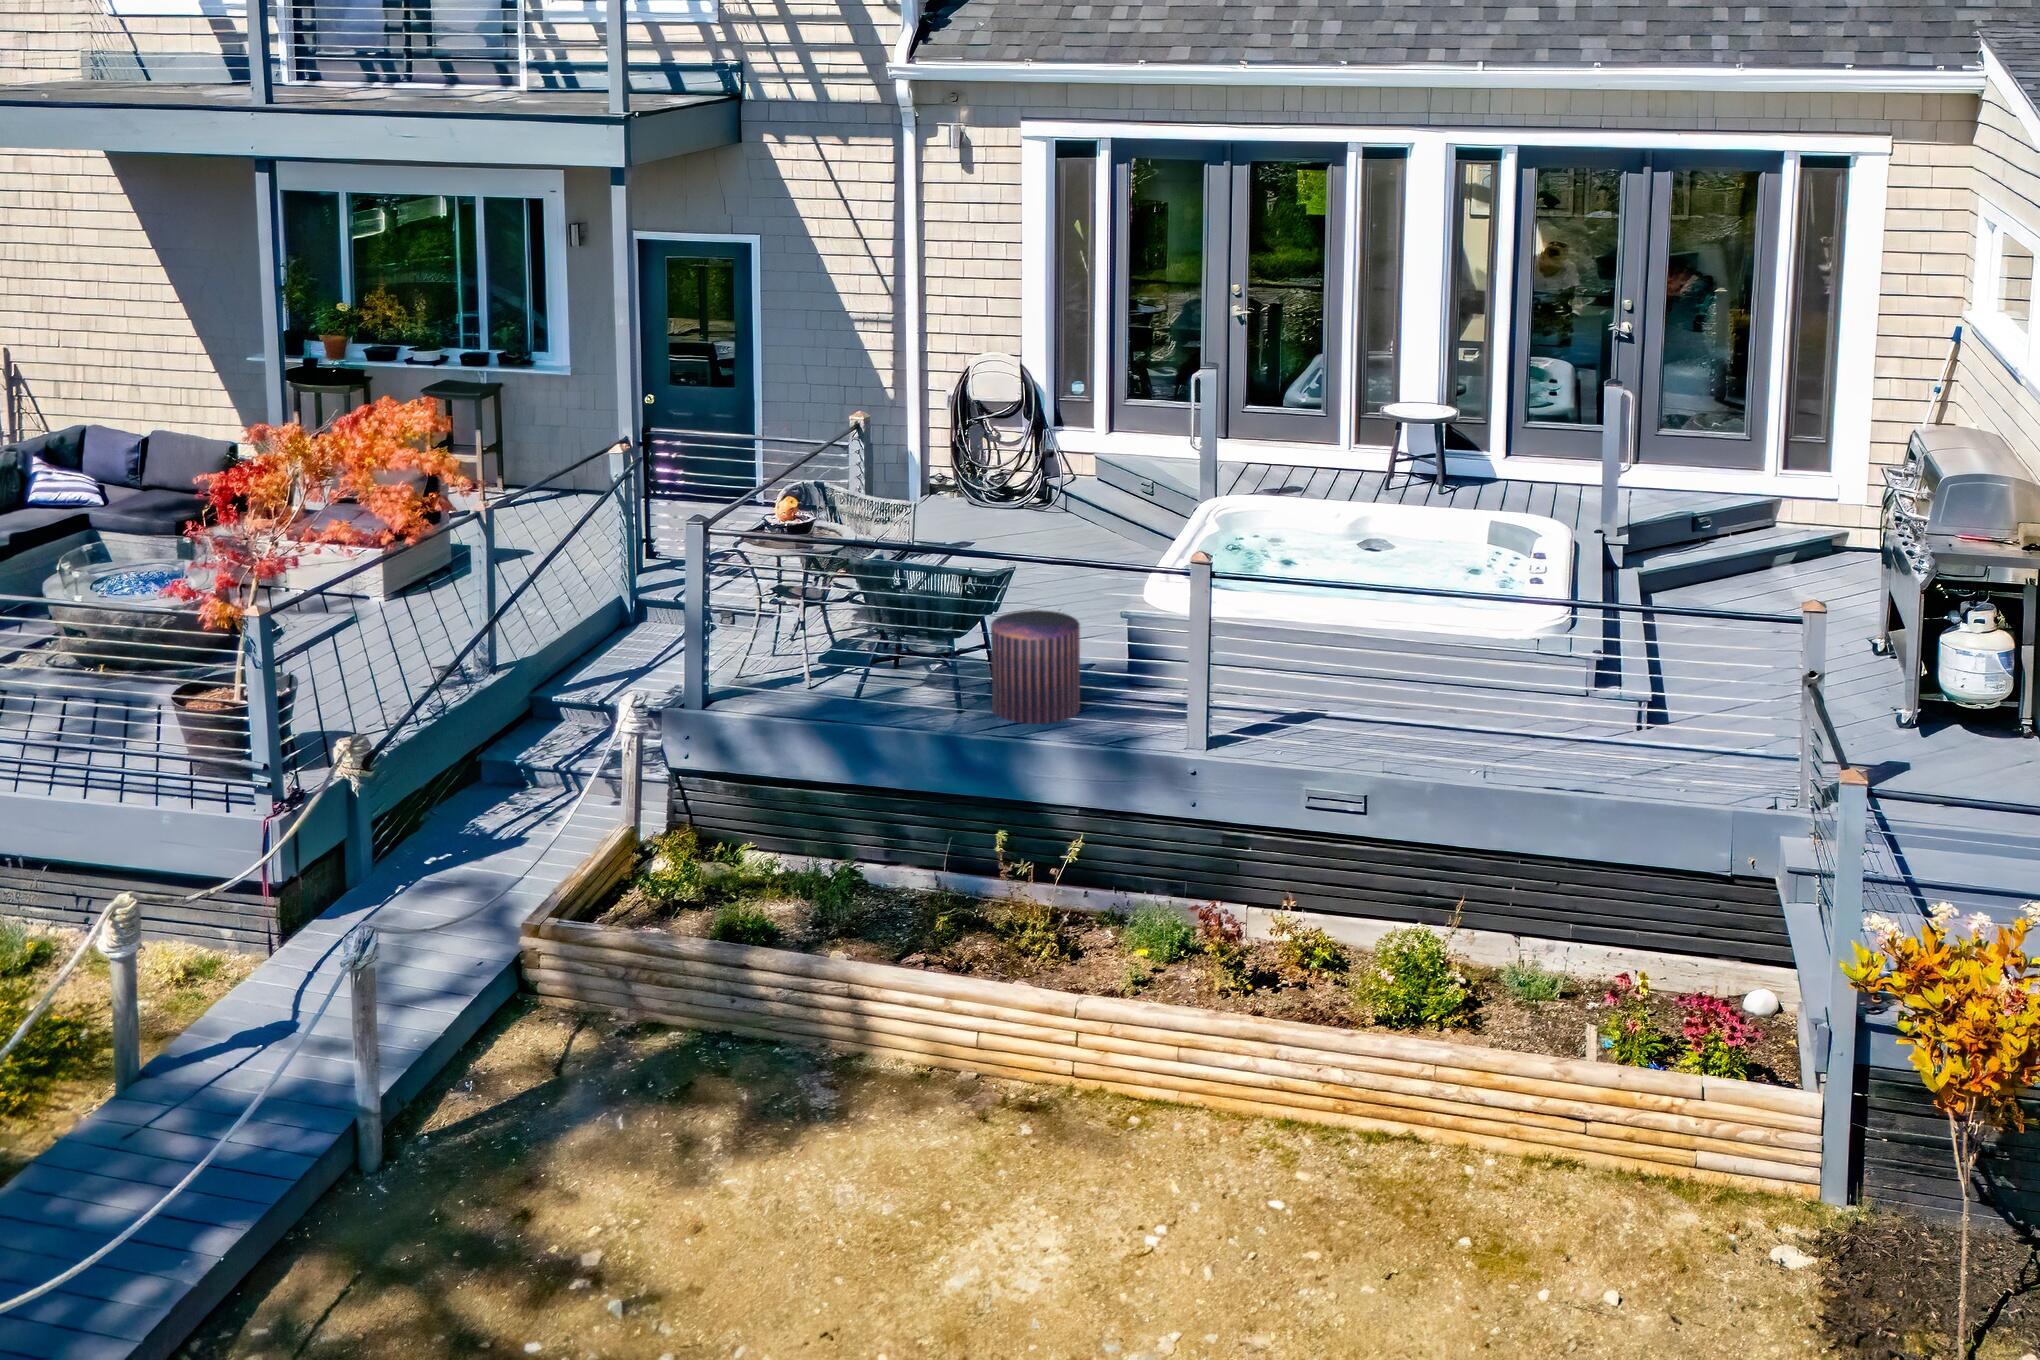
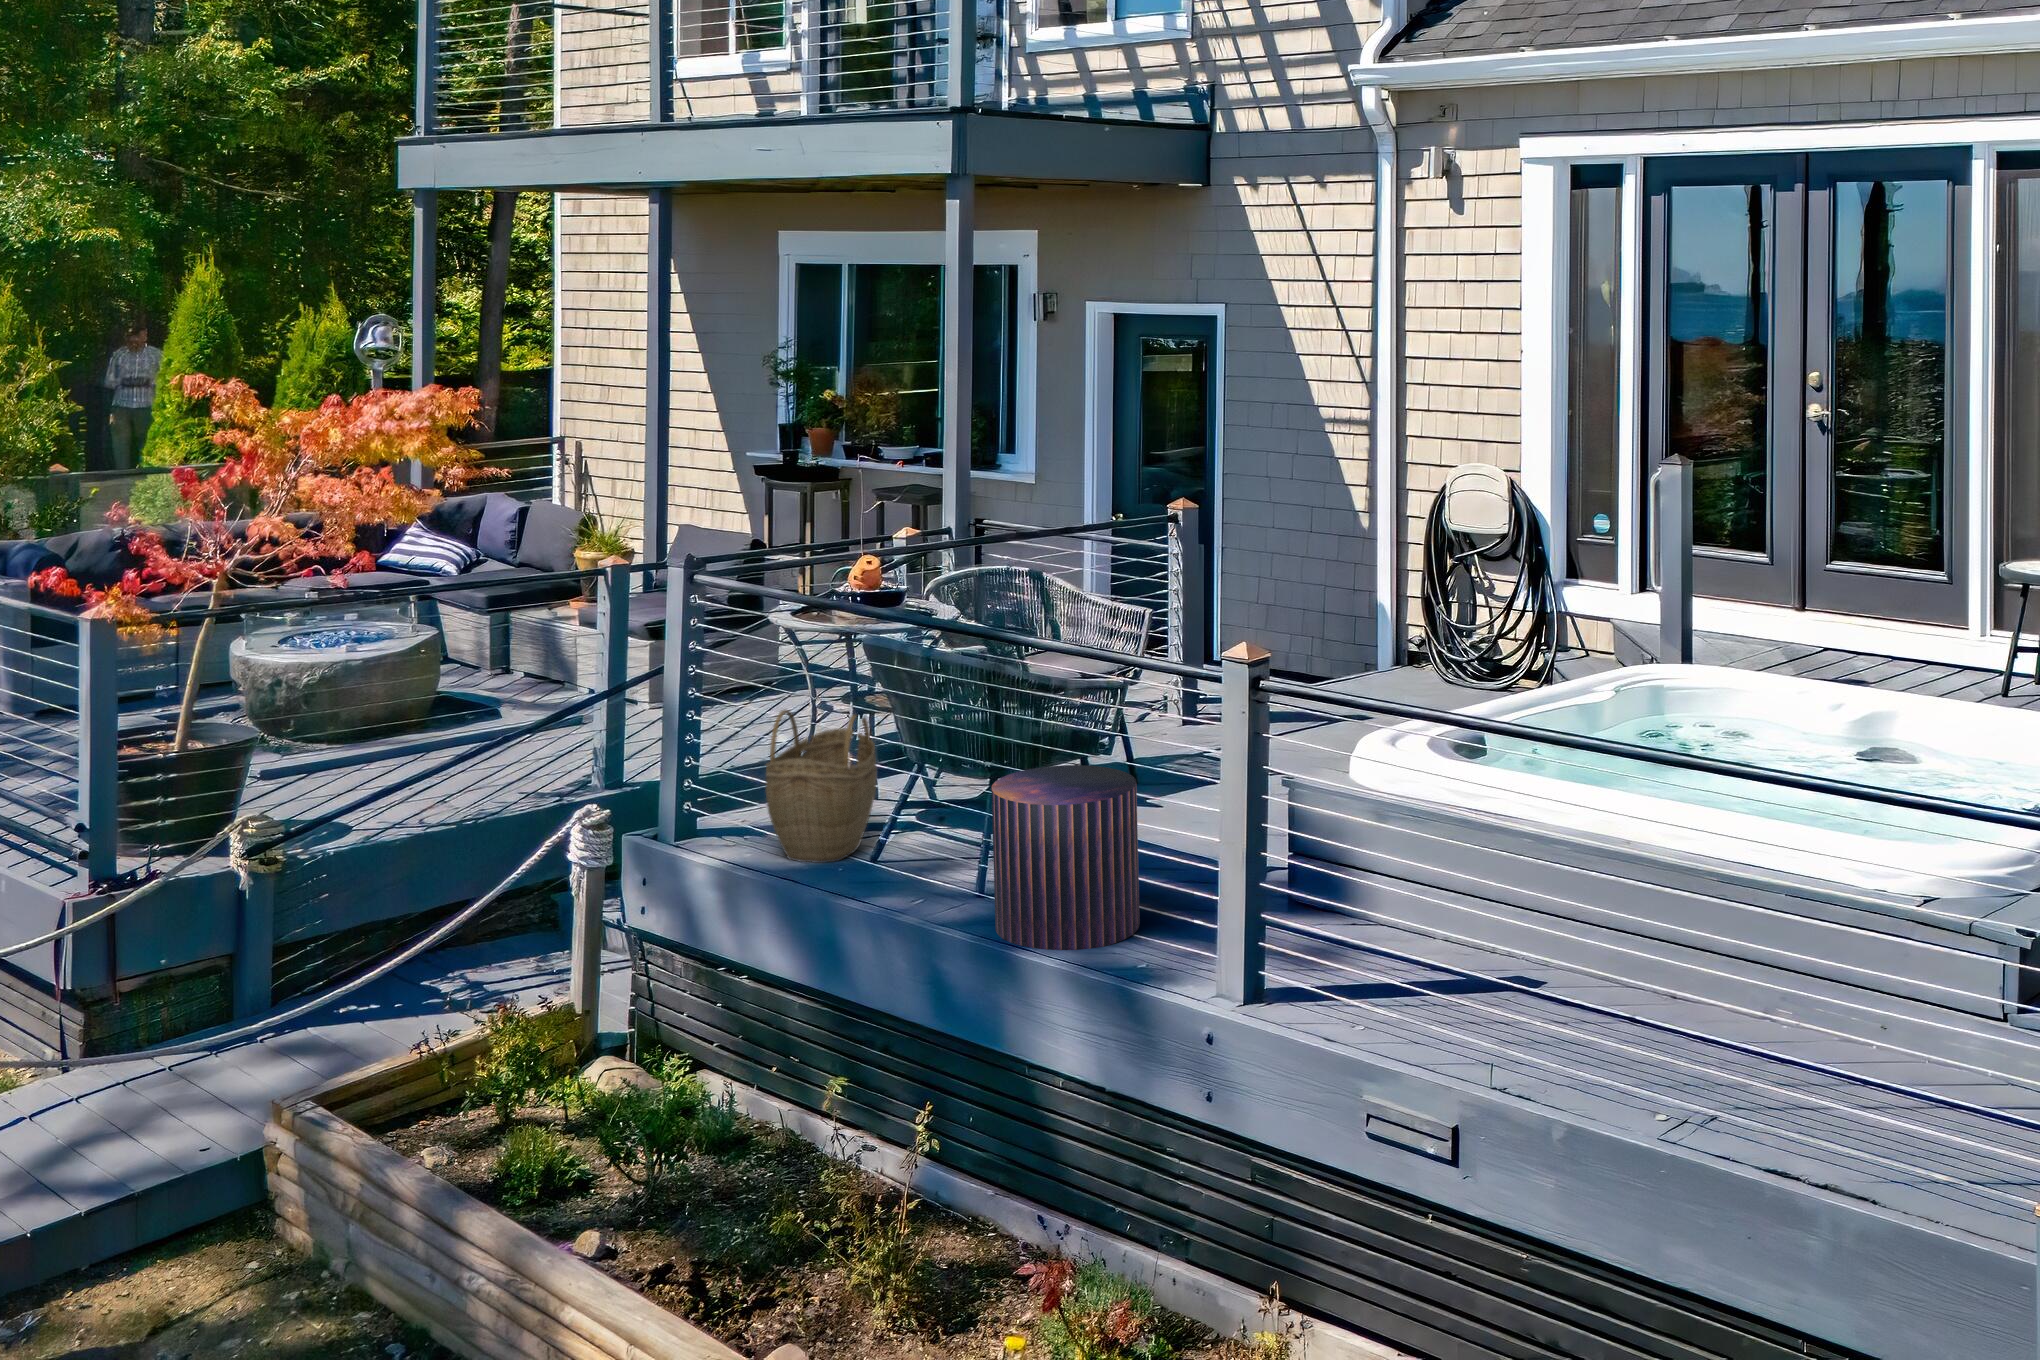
woven basket: none [772,594,841,698] -> present [765,710,877,863]

